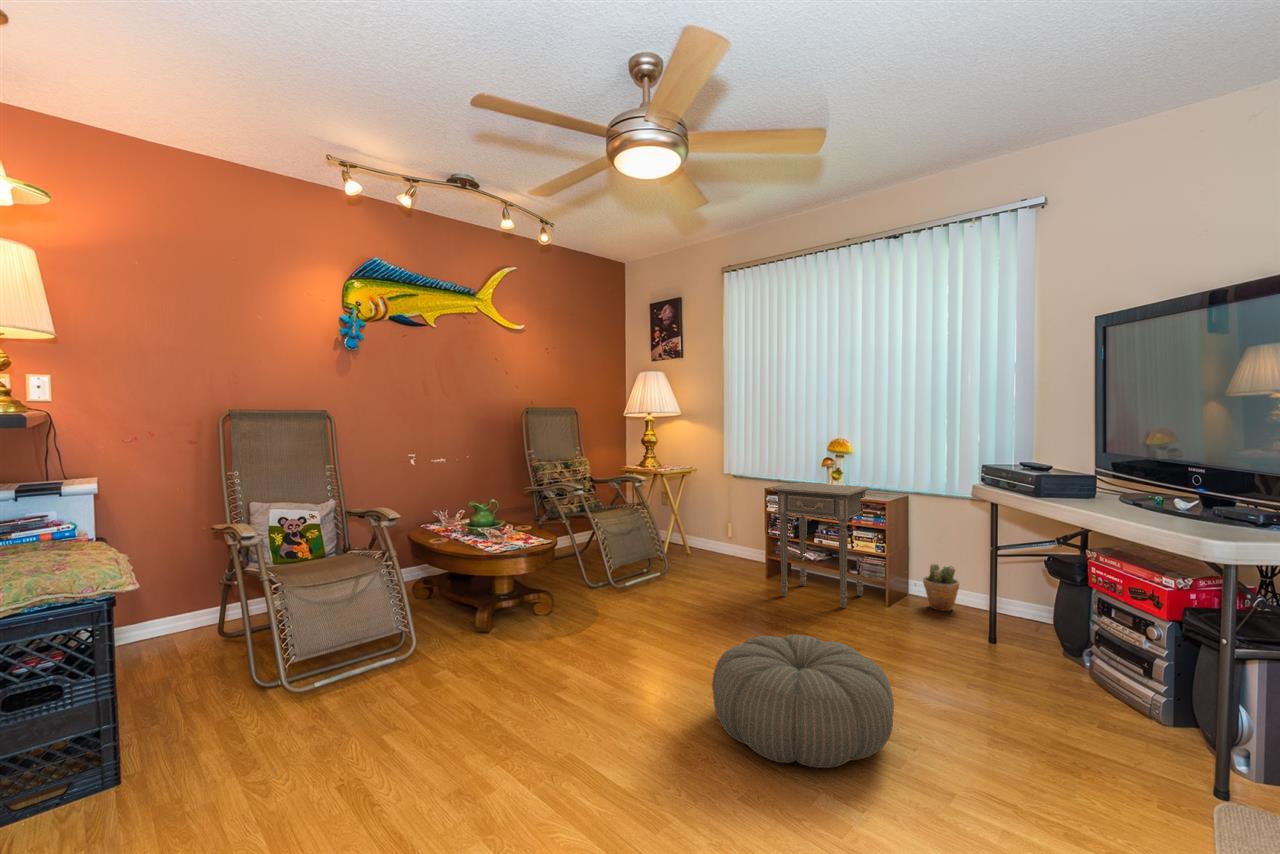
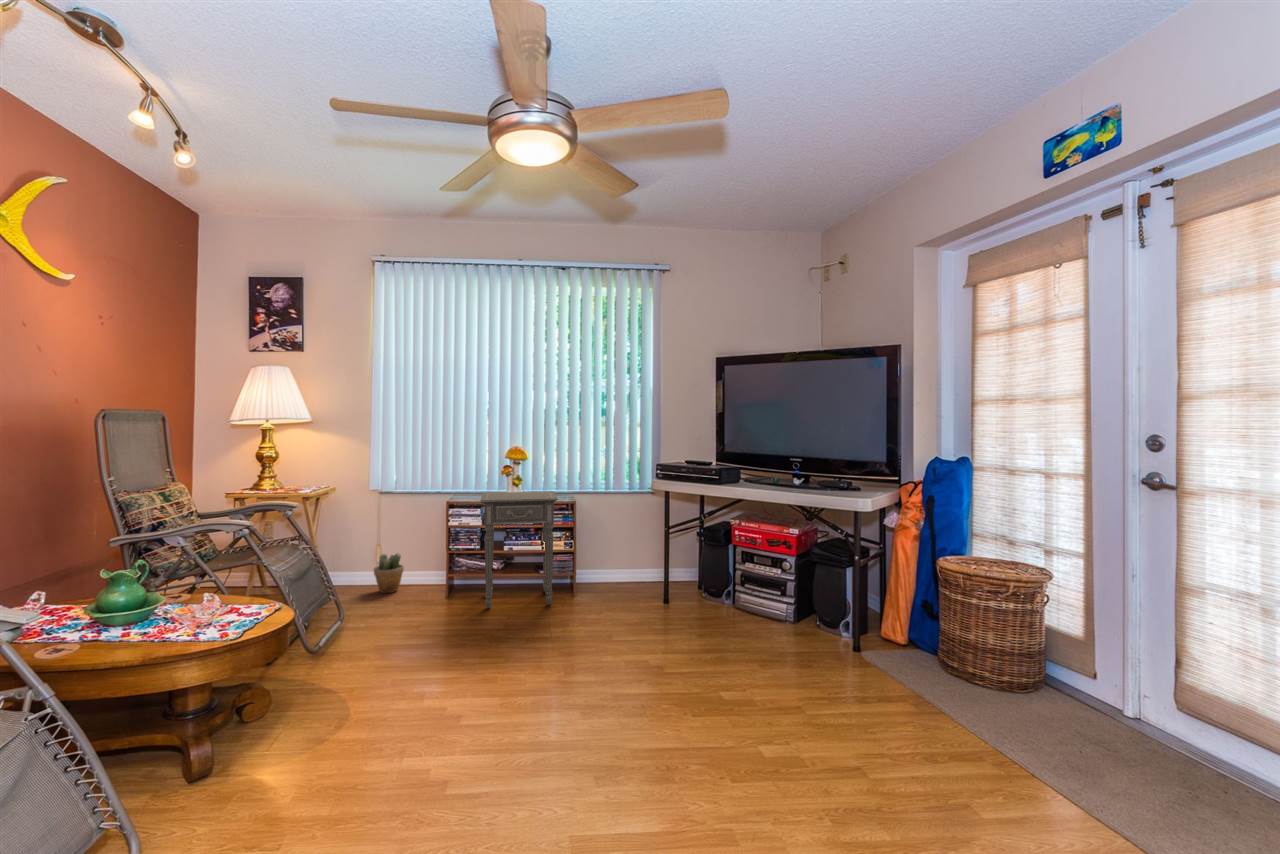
potted plant: present [923,563,960,611] -> present [374,553,404,593]
pouf: present [712,635,894,768] -> none [587,622,739,733]

